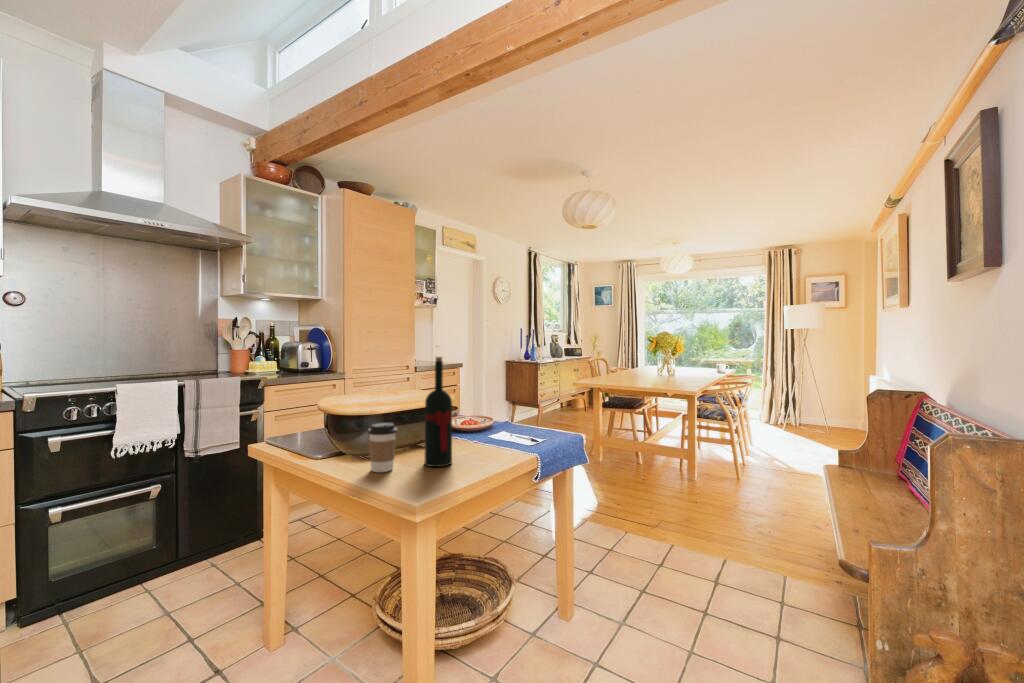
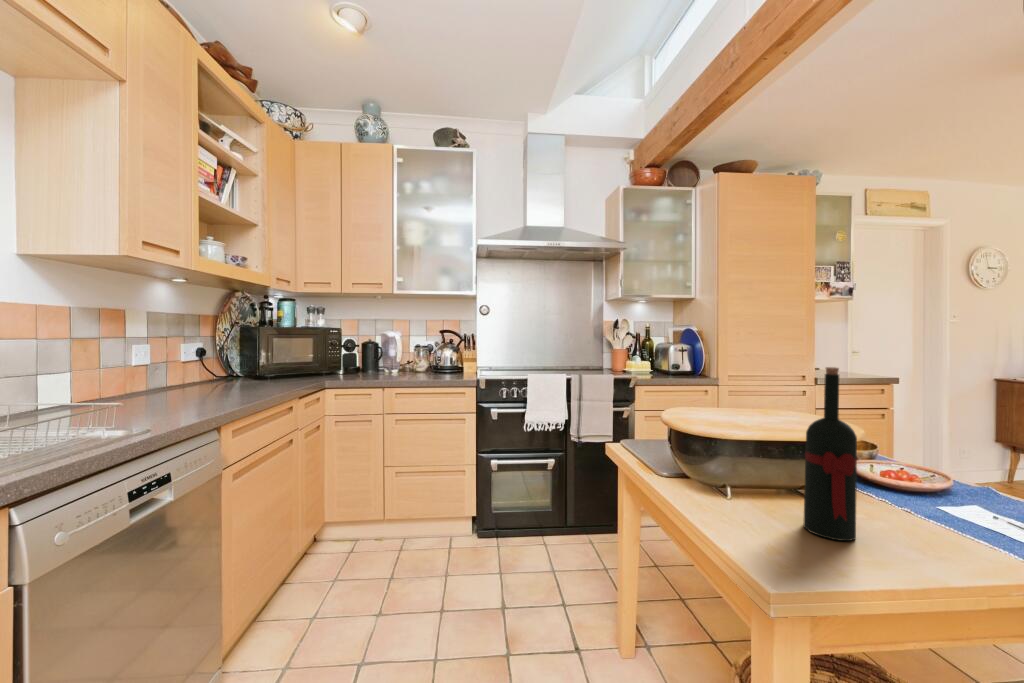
coffee cup: present [368,423,397,472] -> none [715,451,759,520]

